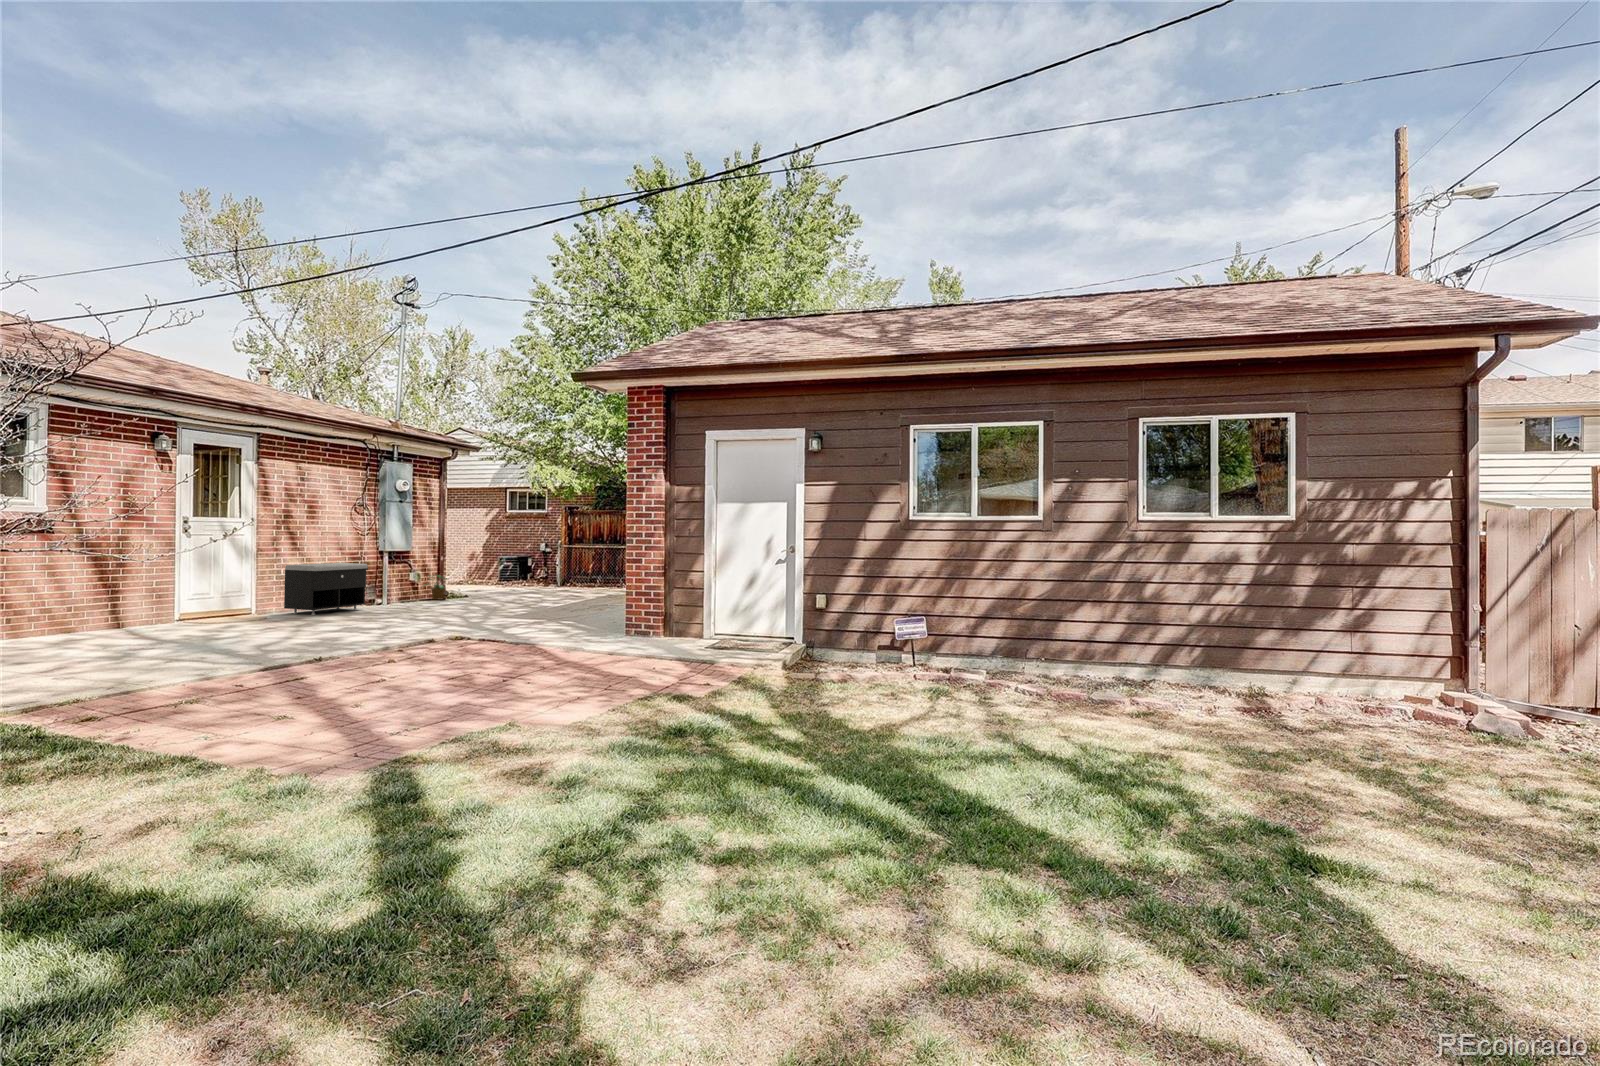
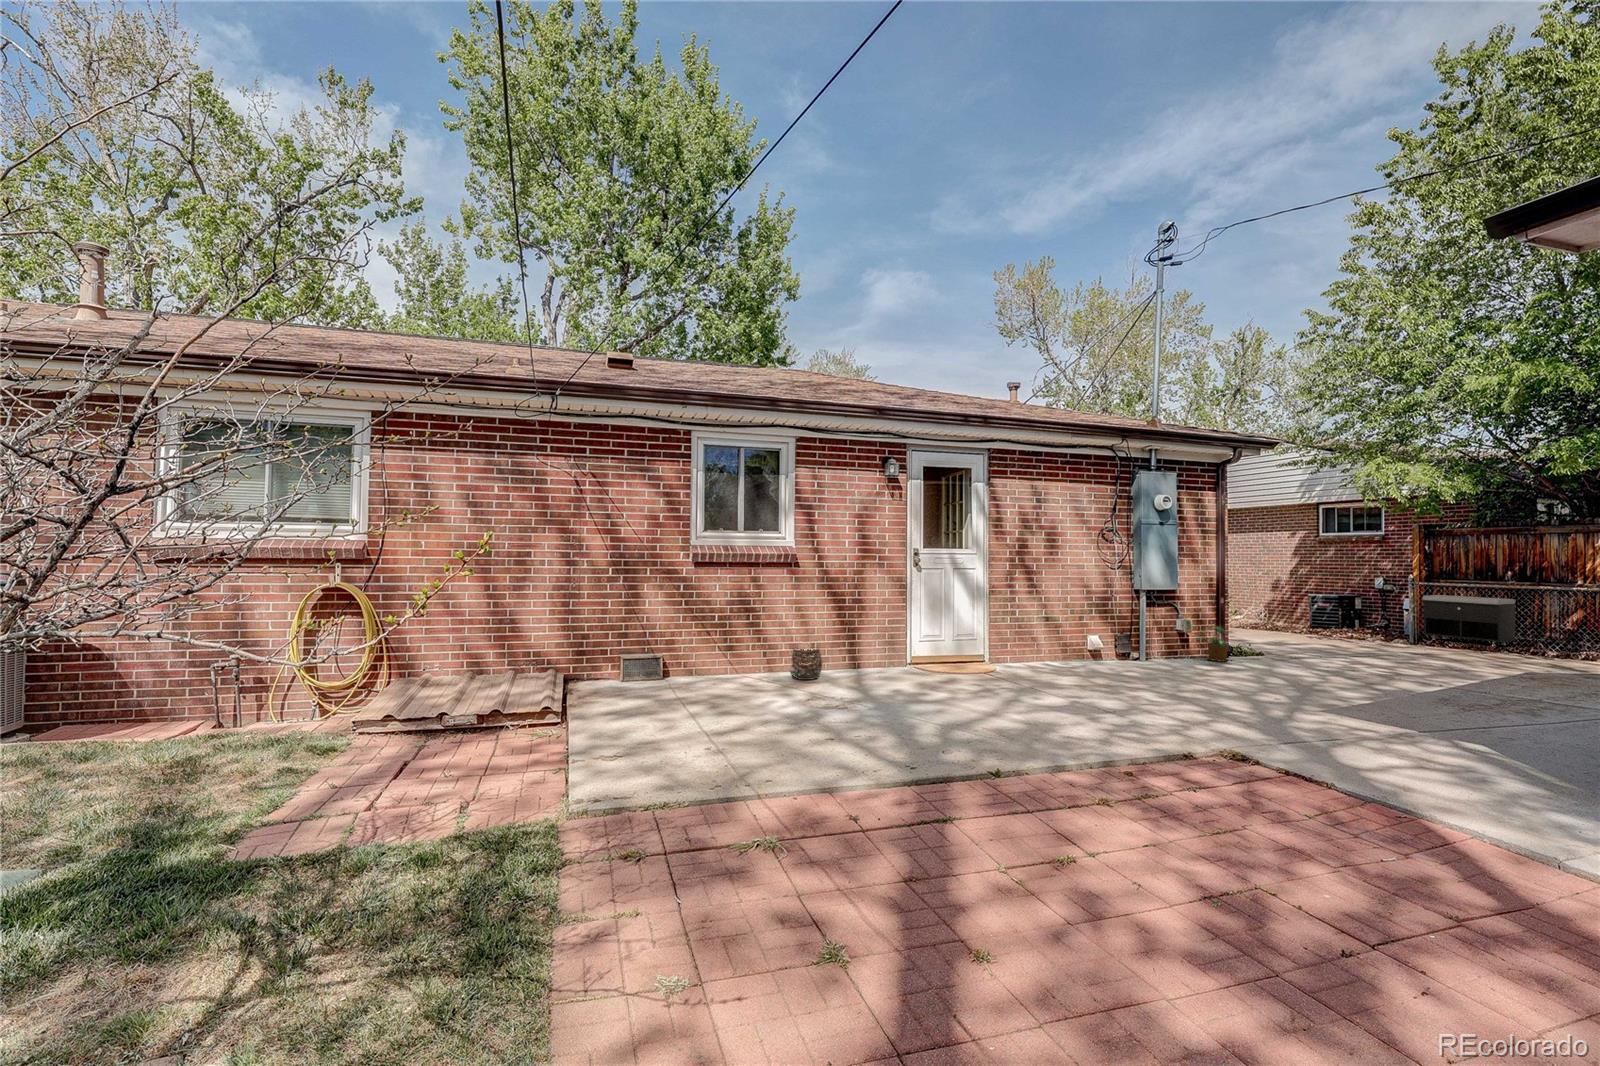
storage bench: present [284,563,368,615] -> present [1423,595,1515,646]
woven basket: none [38,610,85,641] -> present [790,649,822,680]

